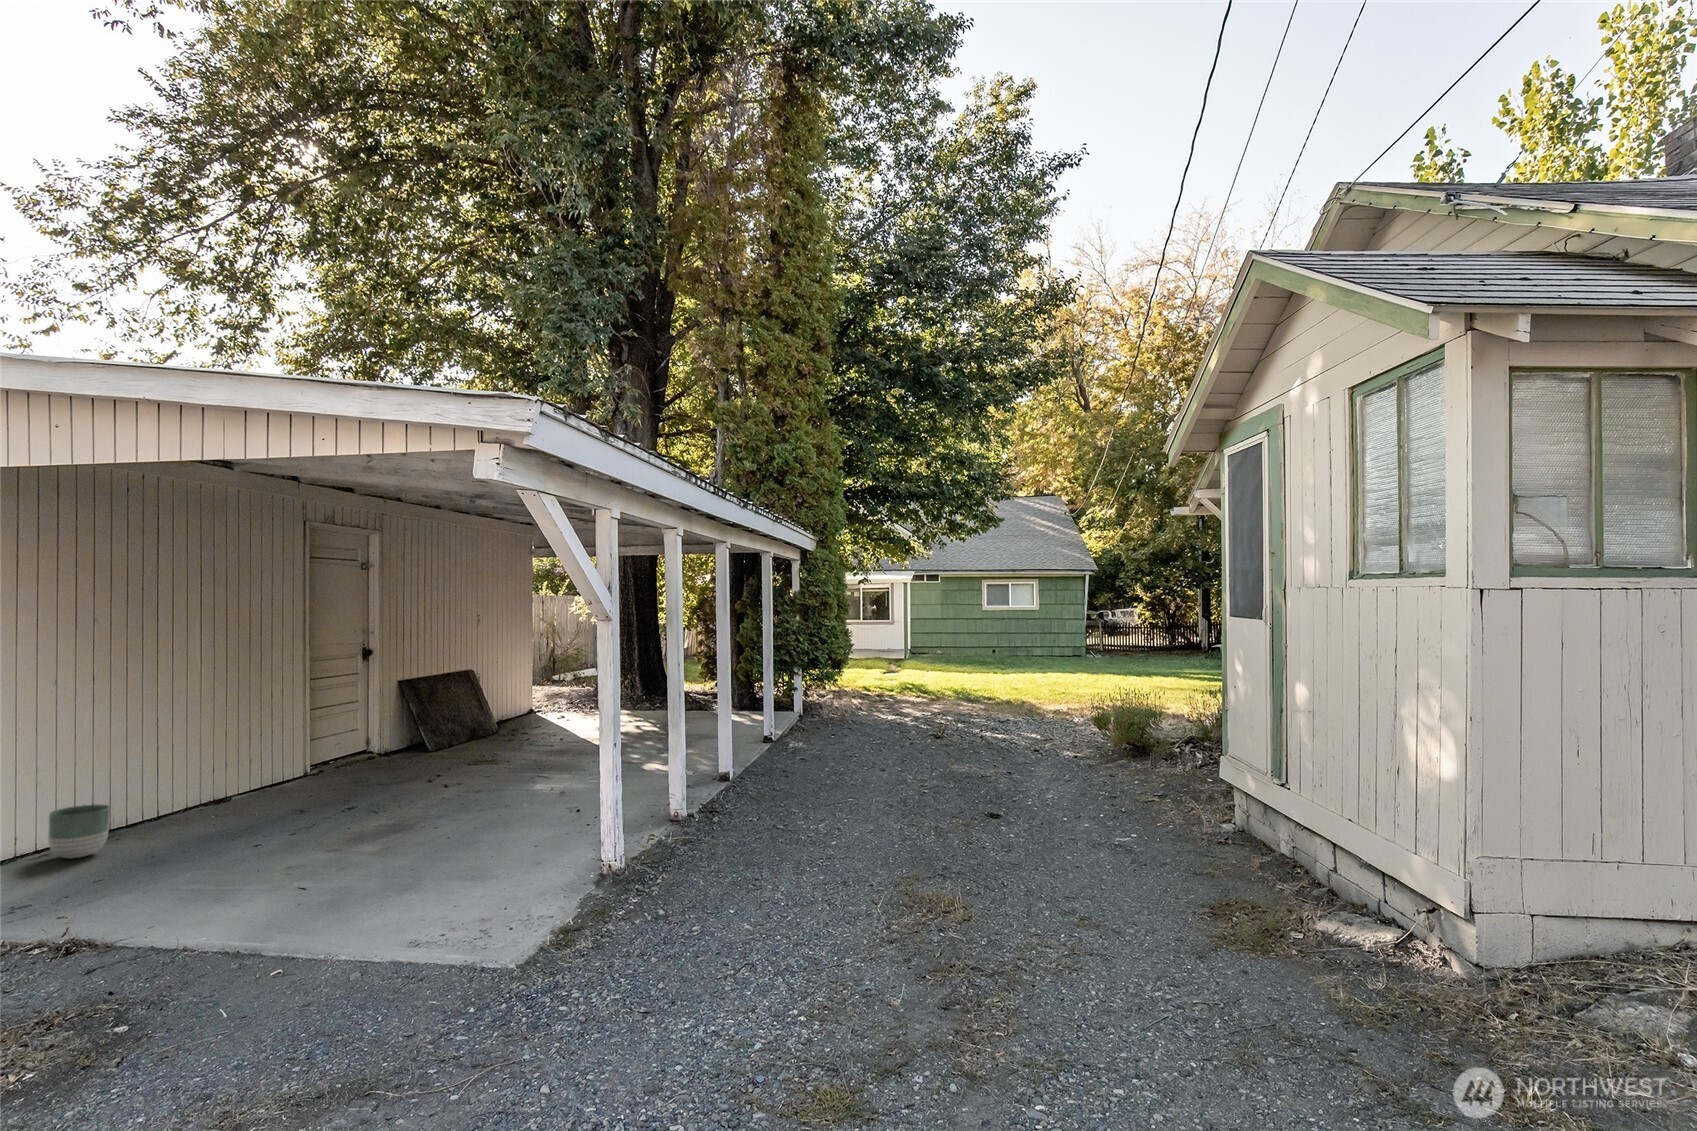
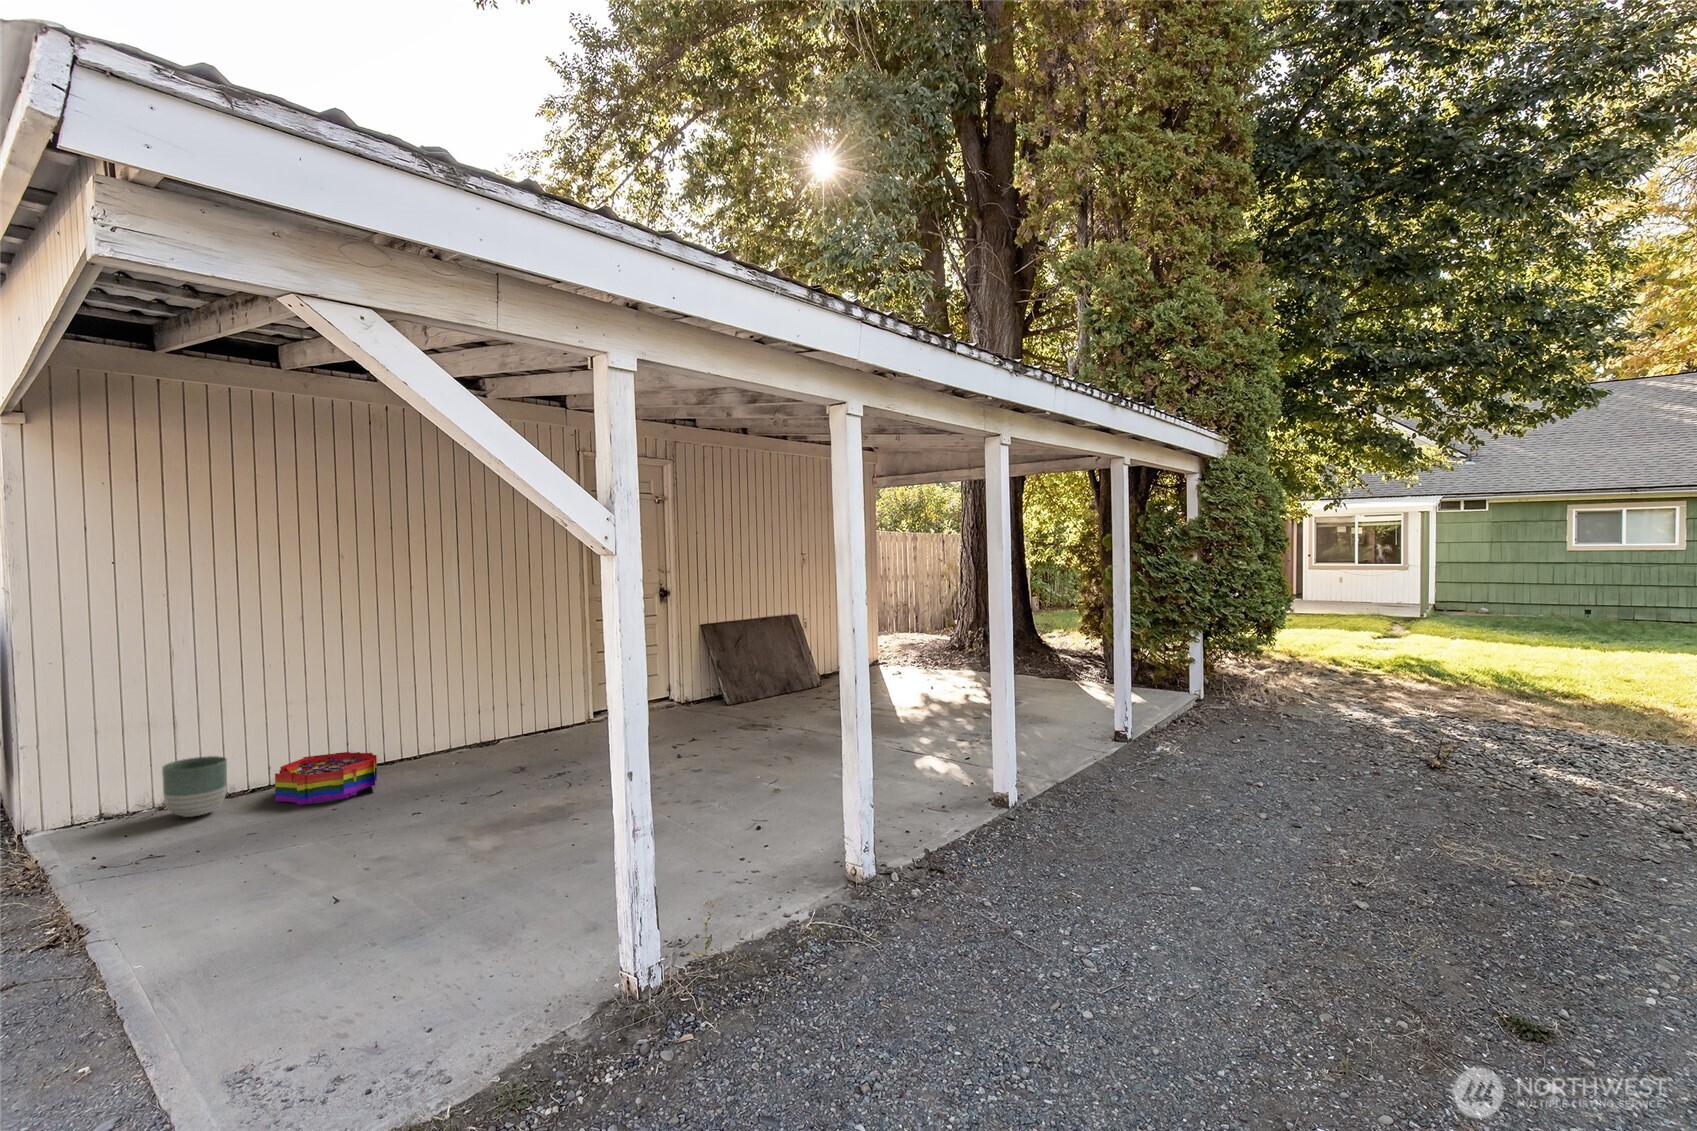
storage bin: none [138,795,233,840] -> present [275,752,377,805]

